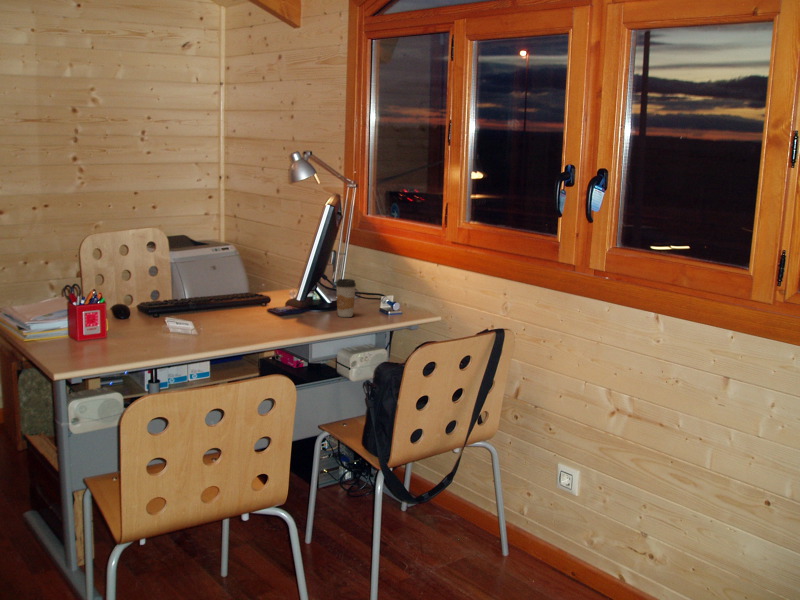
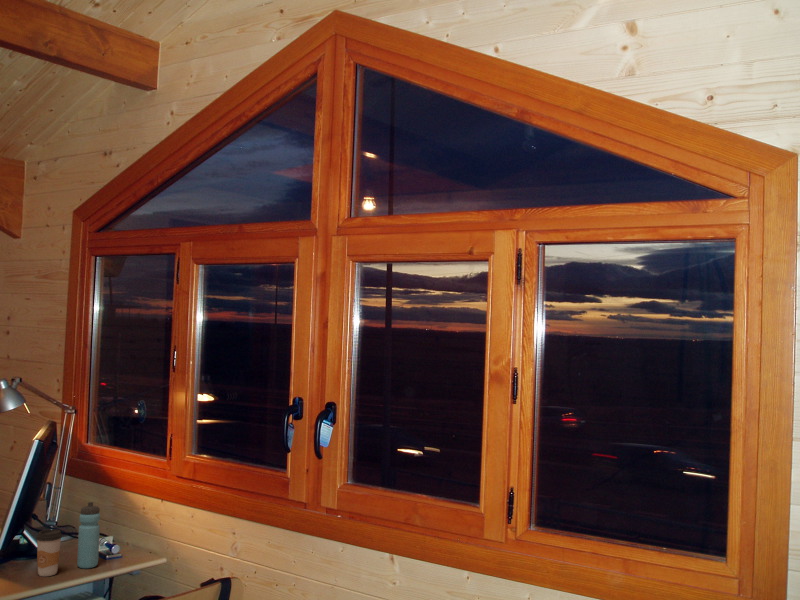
water bottle: none [368,259,386,316] -> present [77,502,100,568]

